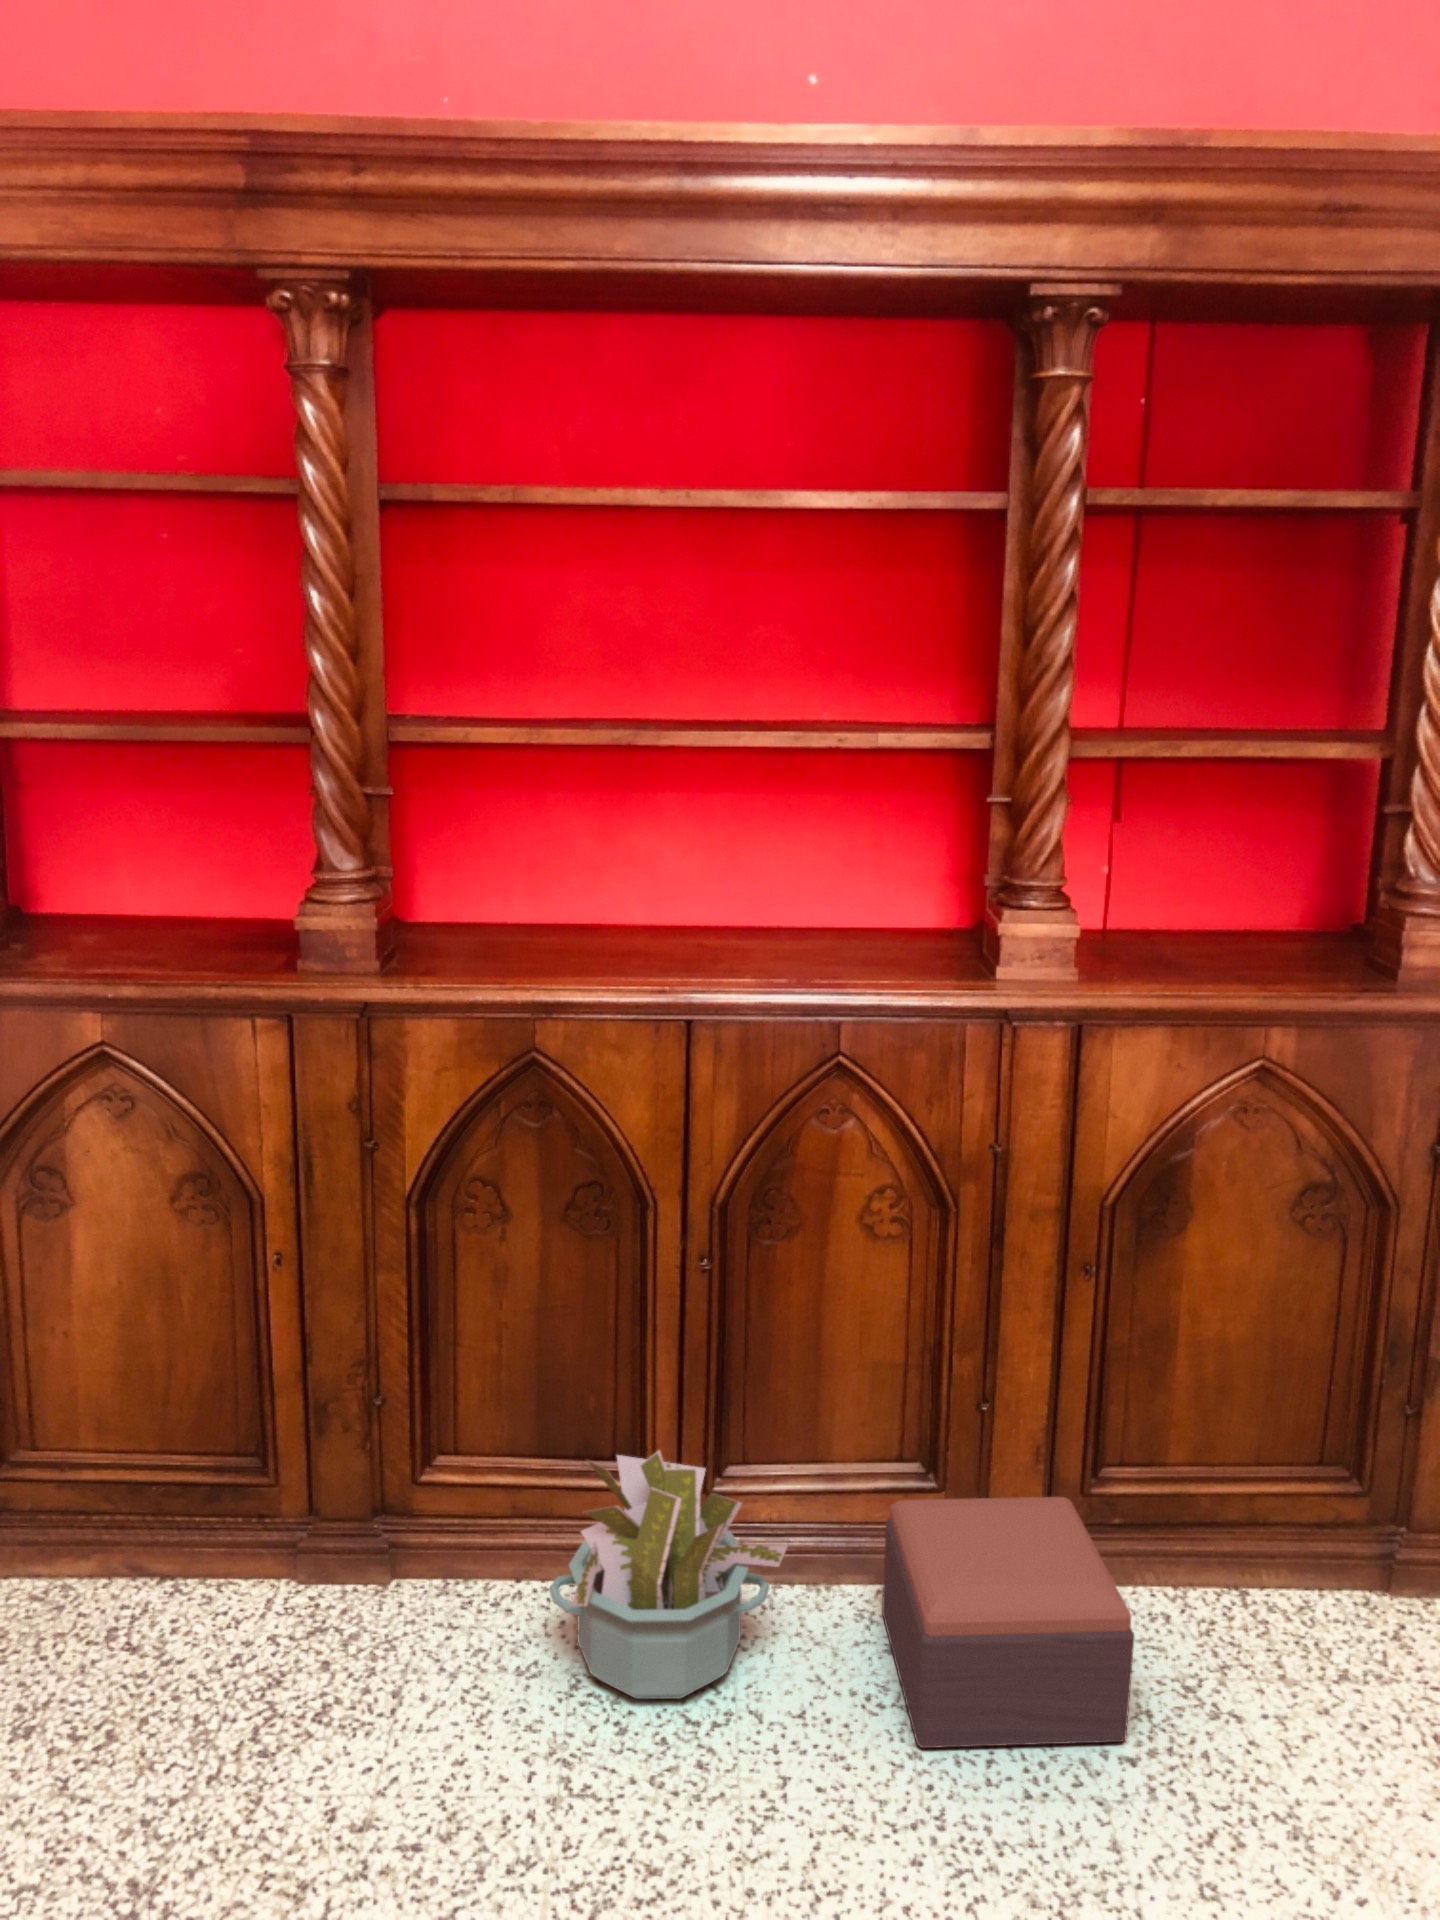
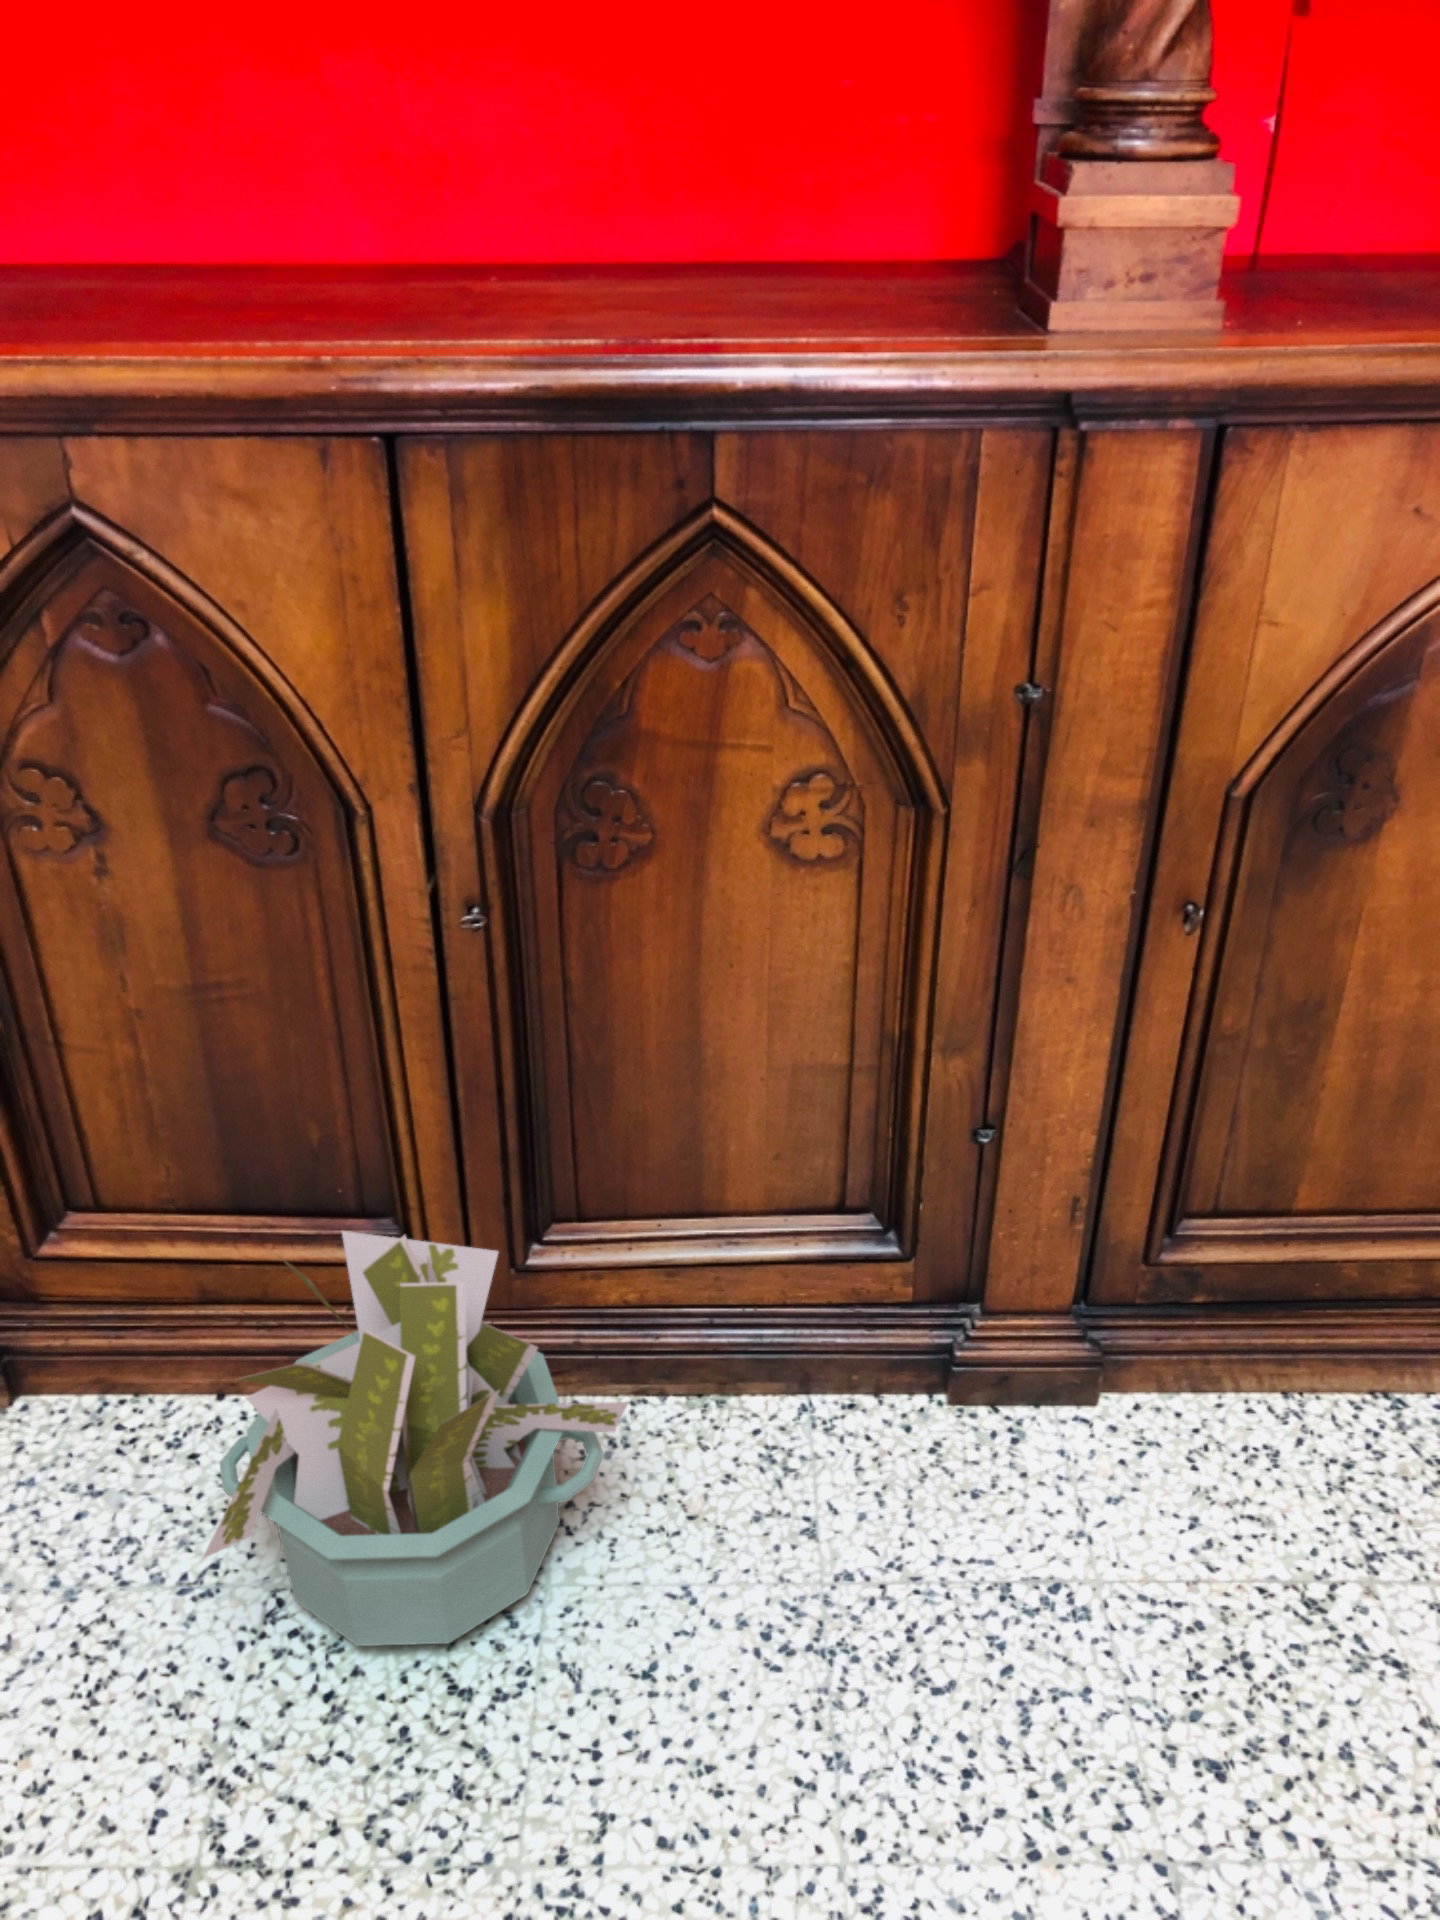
footstool: present [882,1497,1135,1748] -> none [805,1294,1244,1747]

